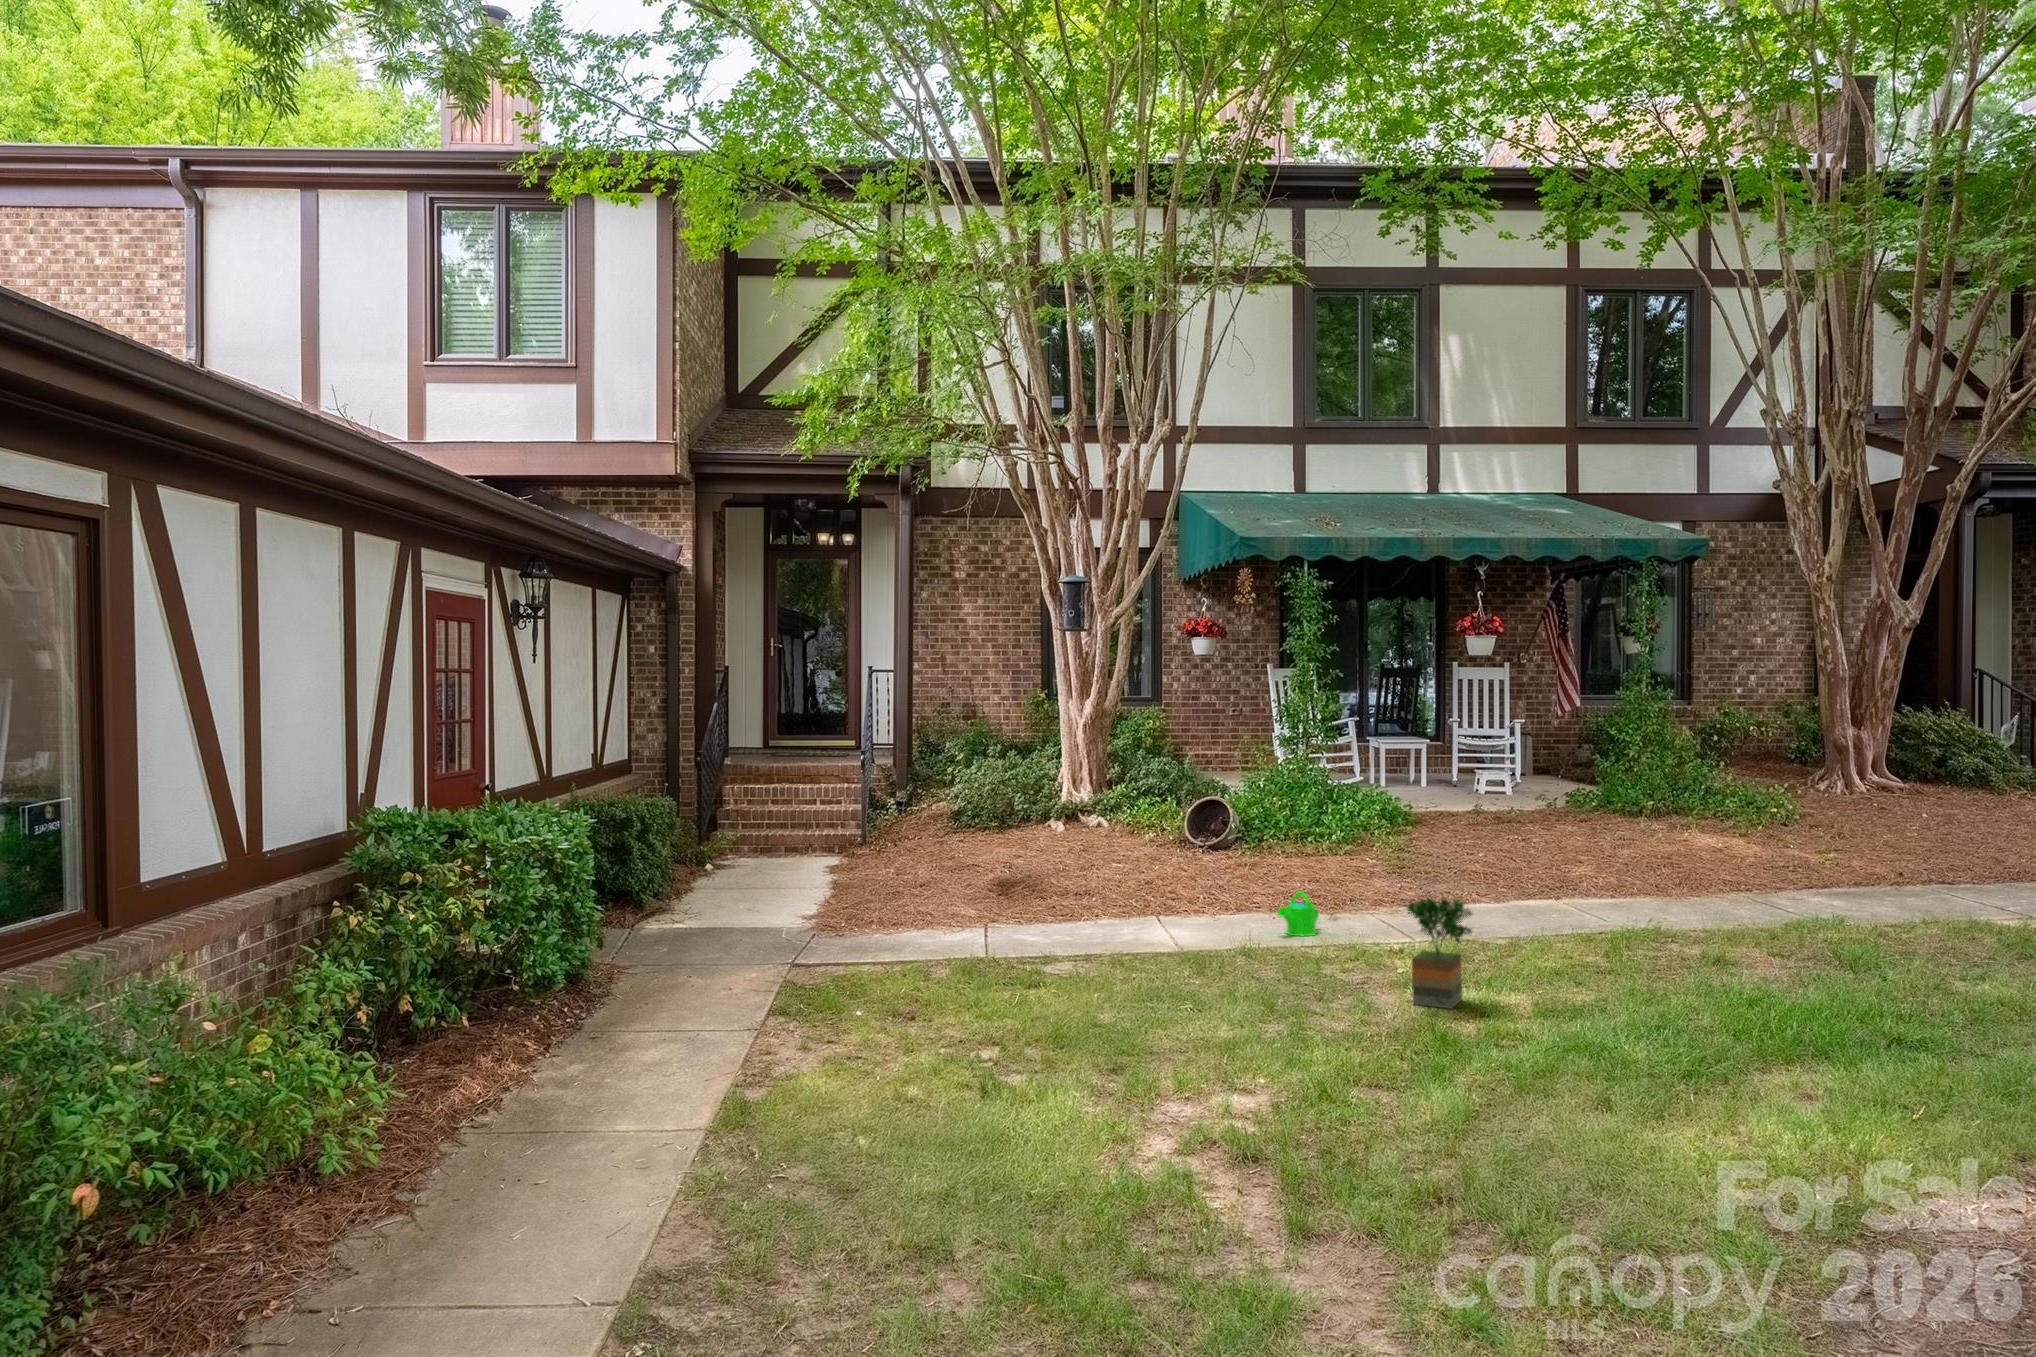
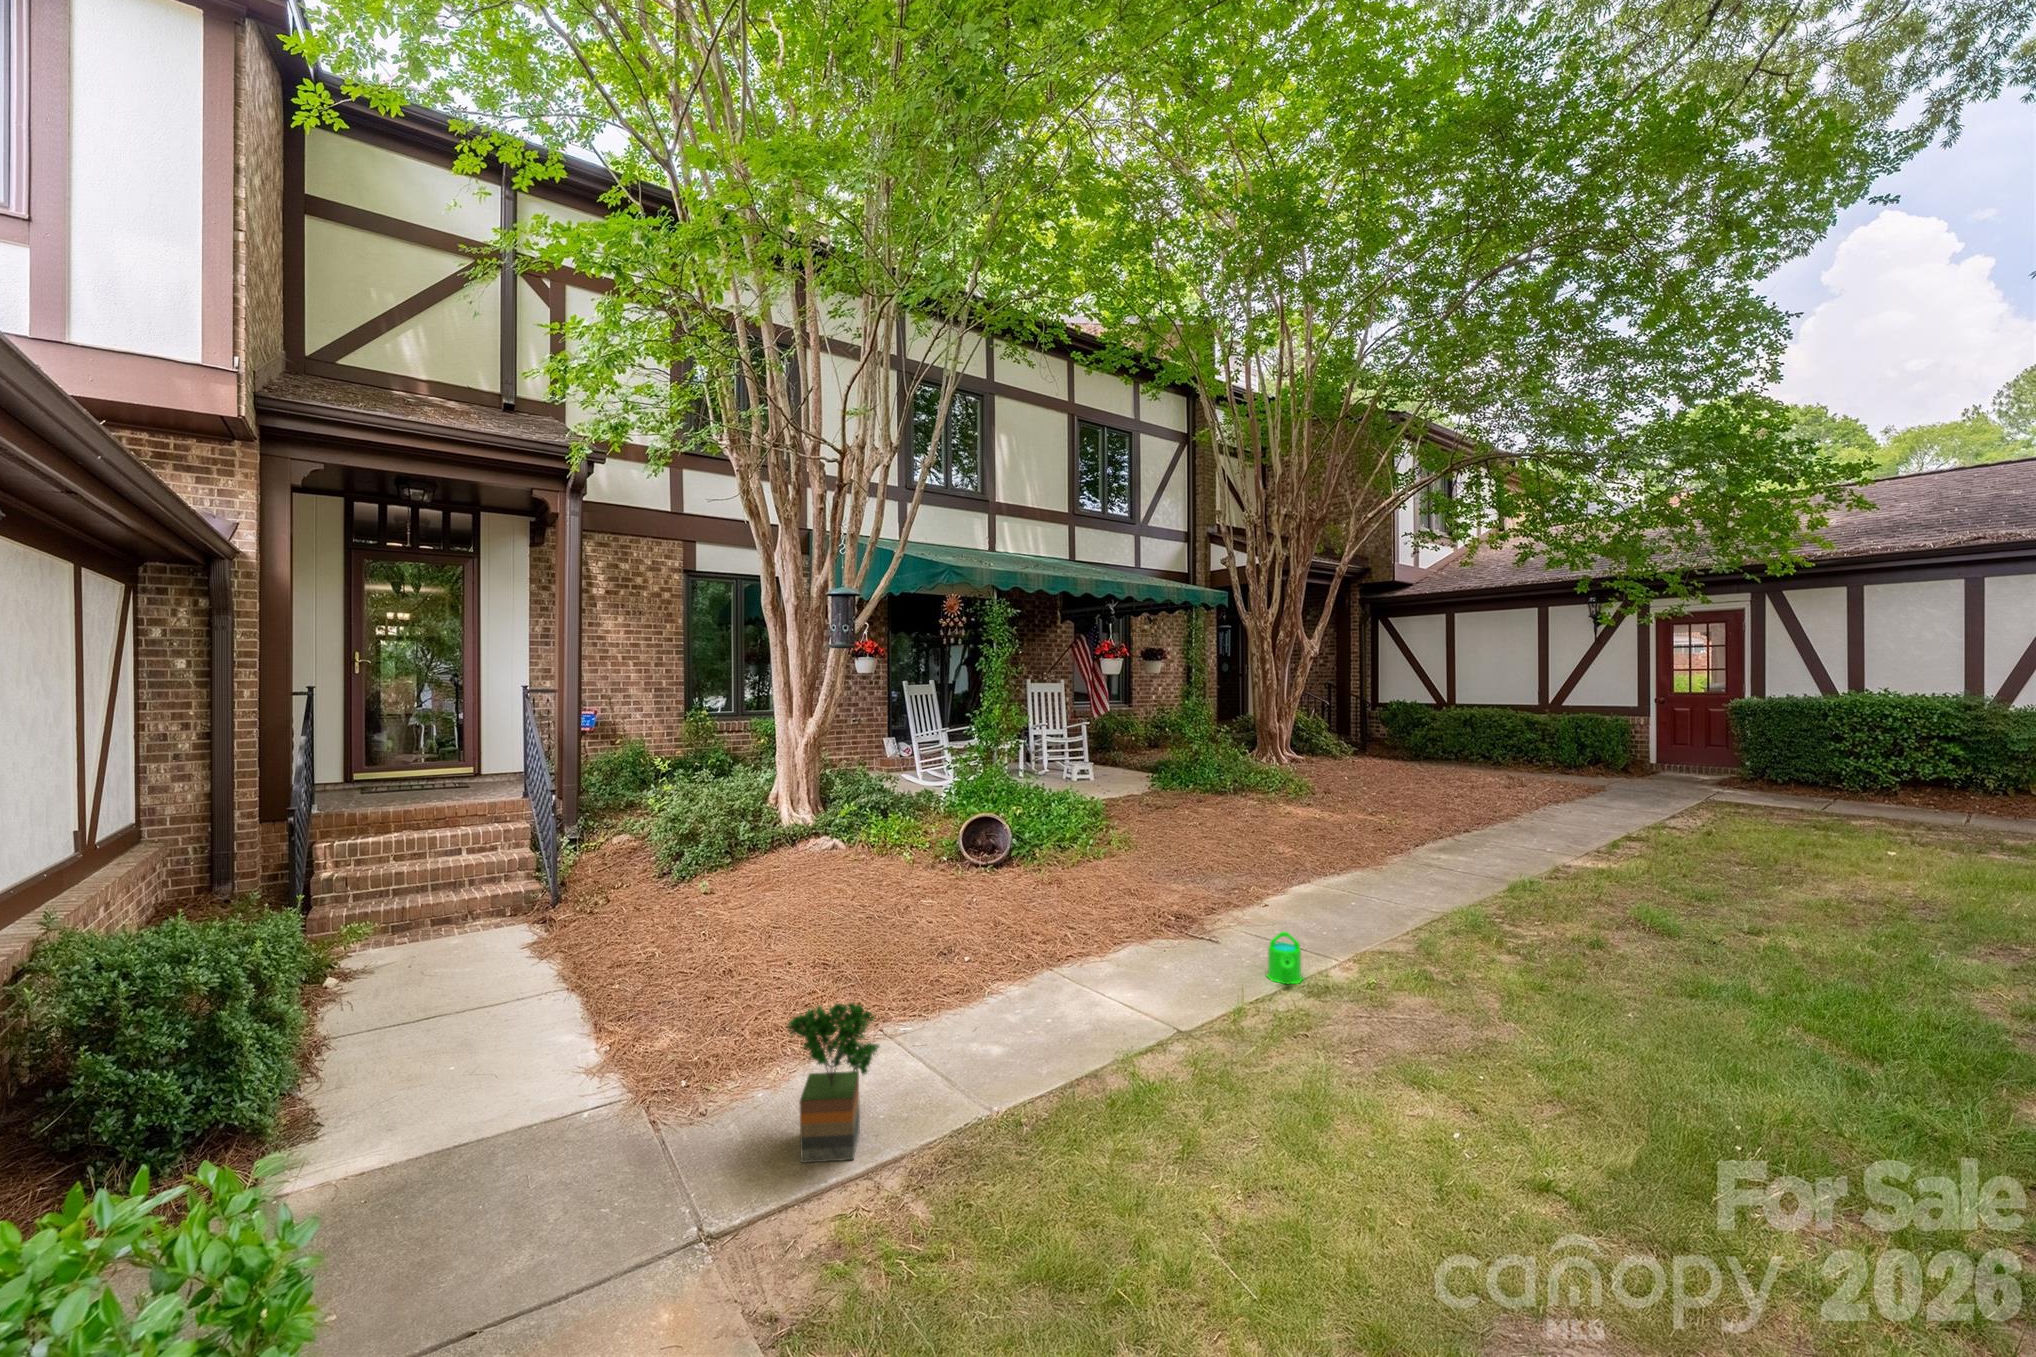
potted tree: present [1405,898,1472,1009] -> present [788,1002,879,1163]

